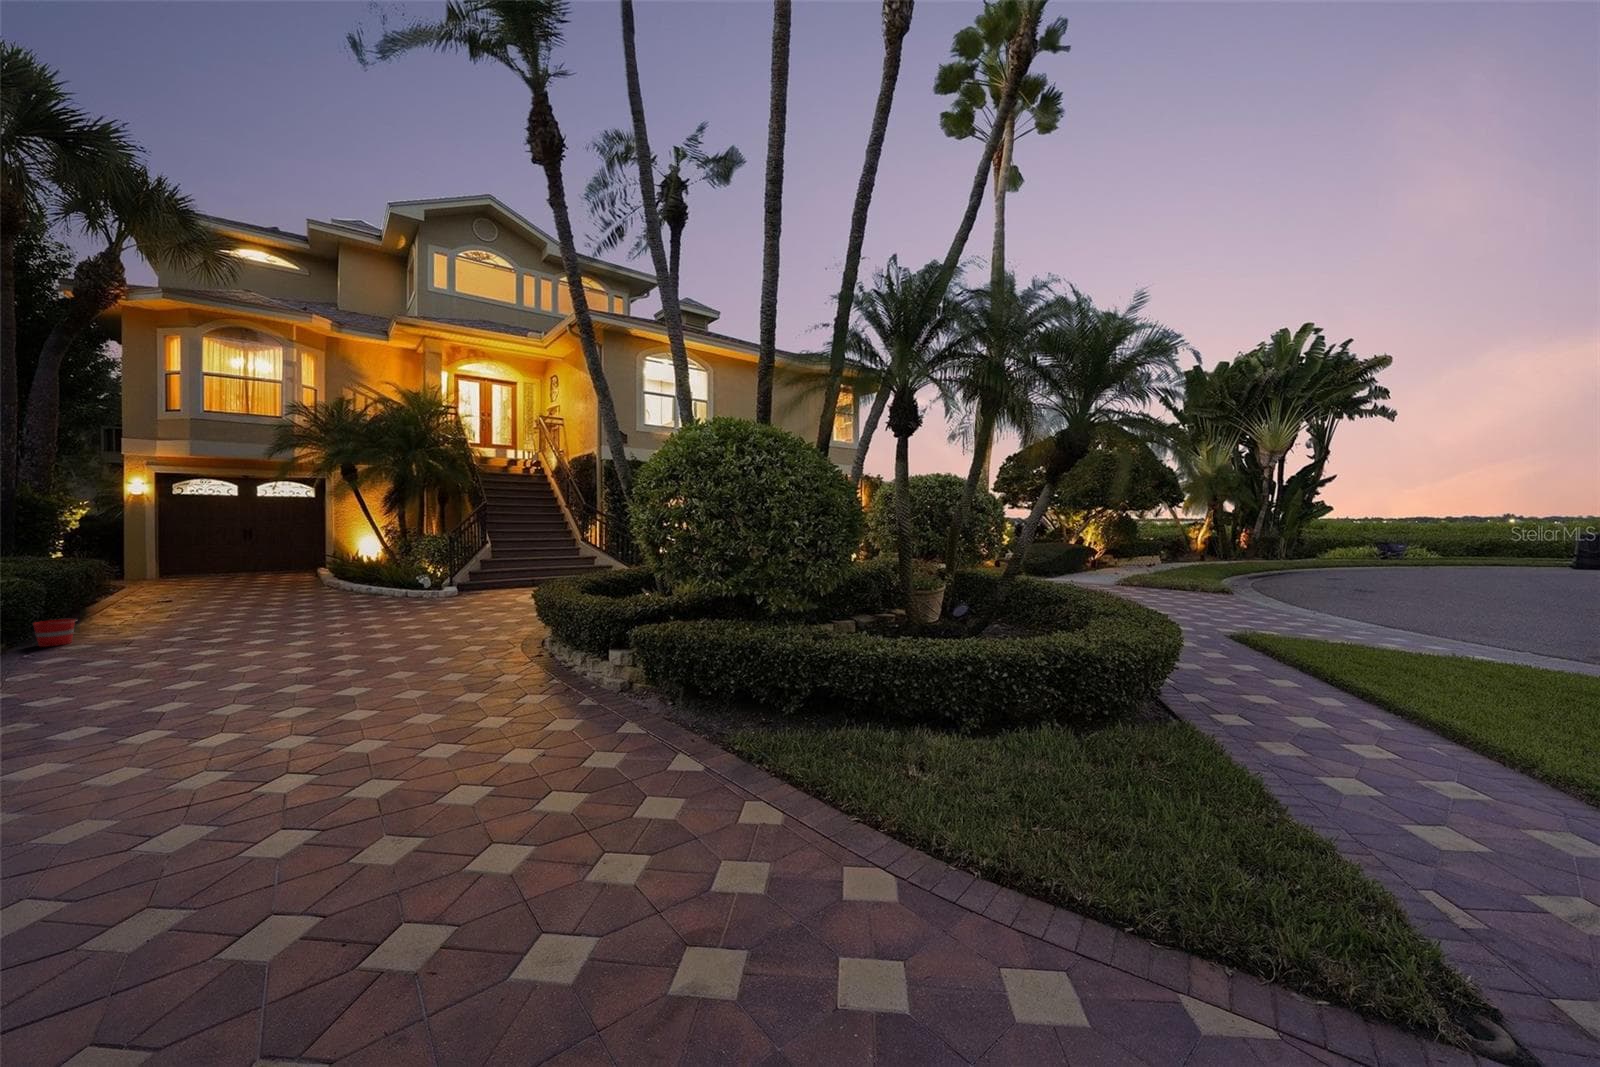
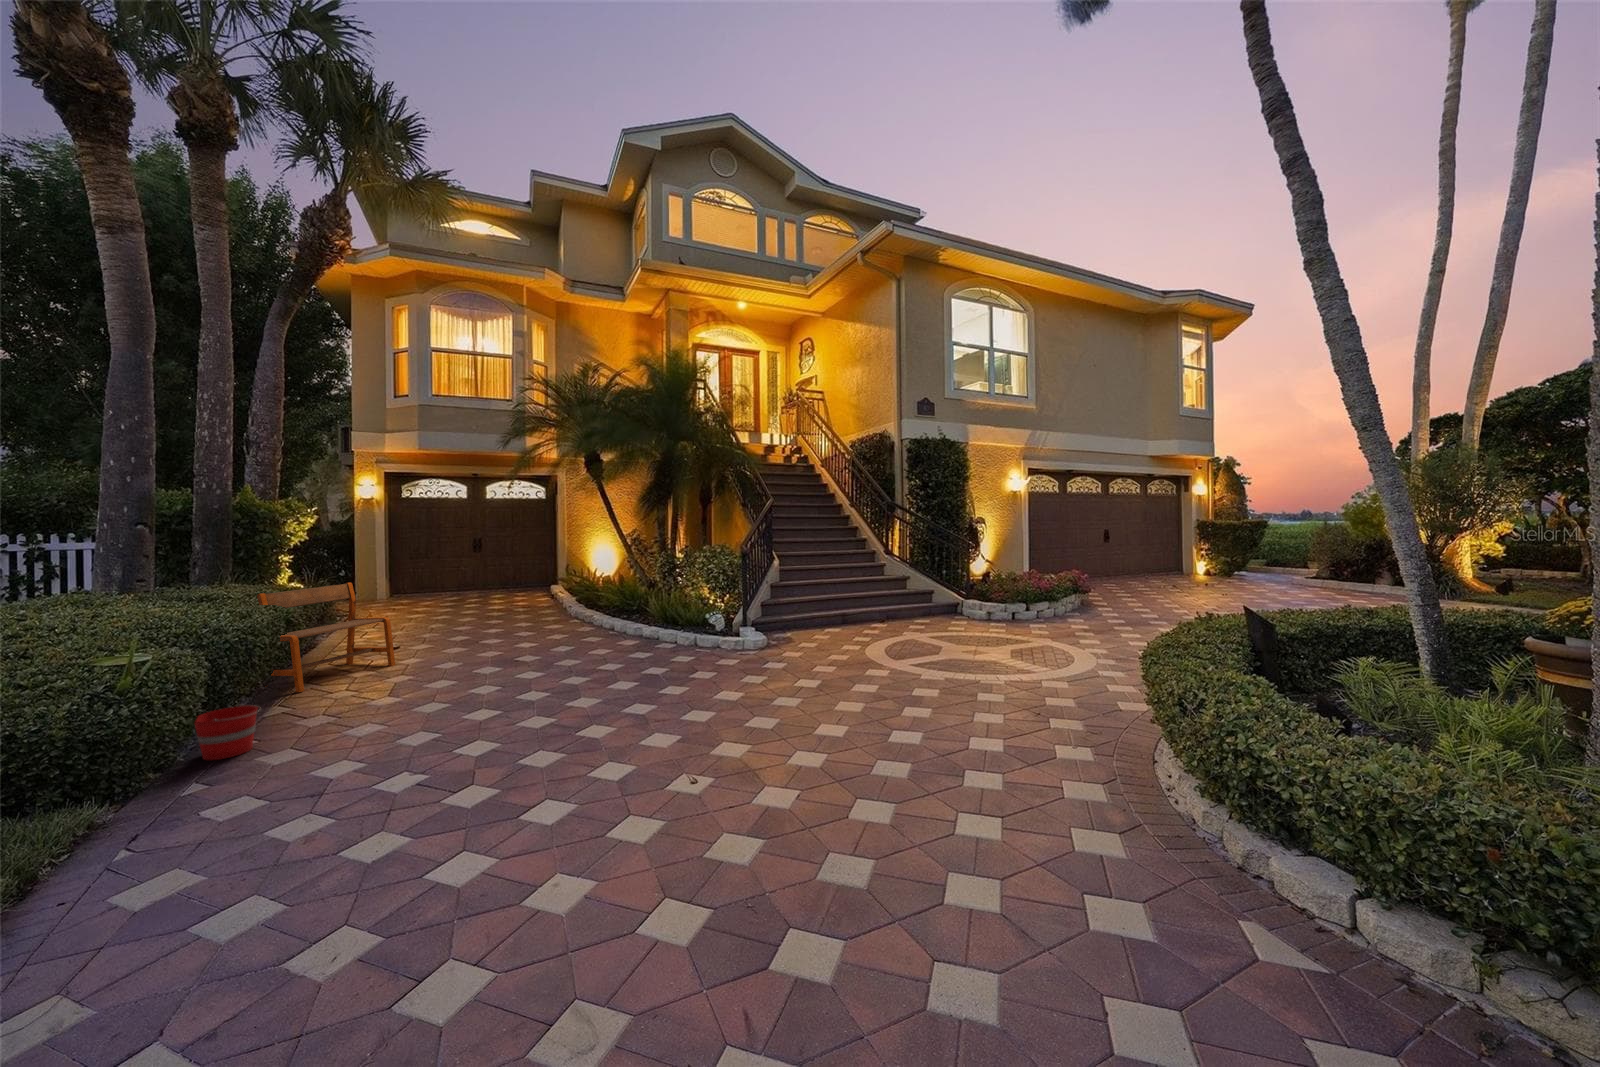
bench: none [57,555,169,625] -> present [257,582,395,692]

